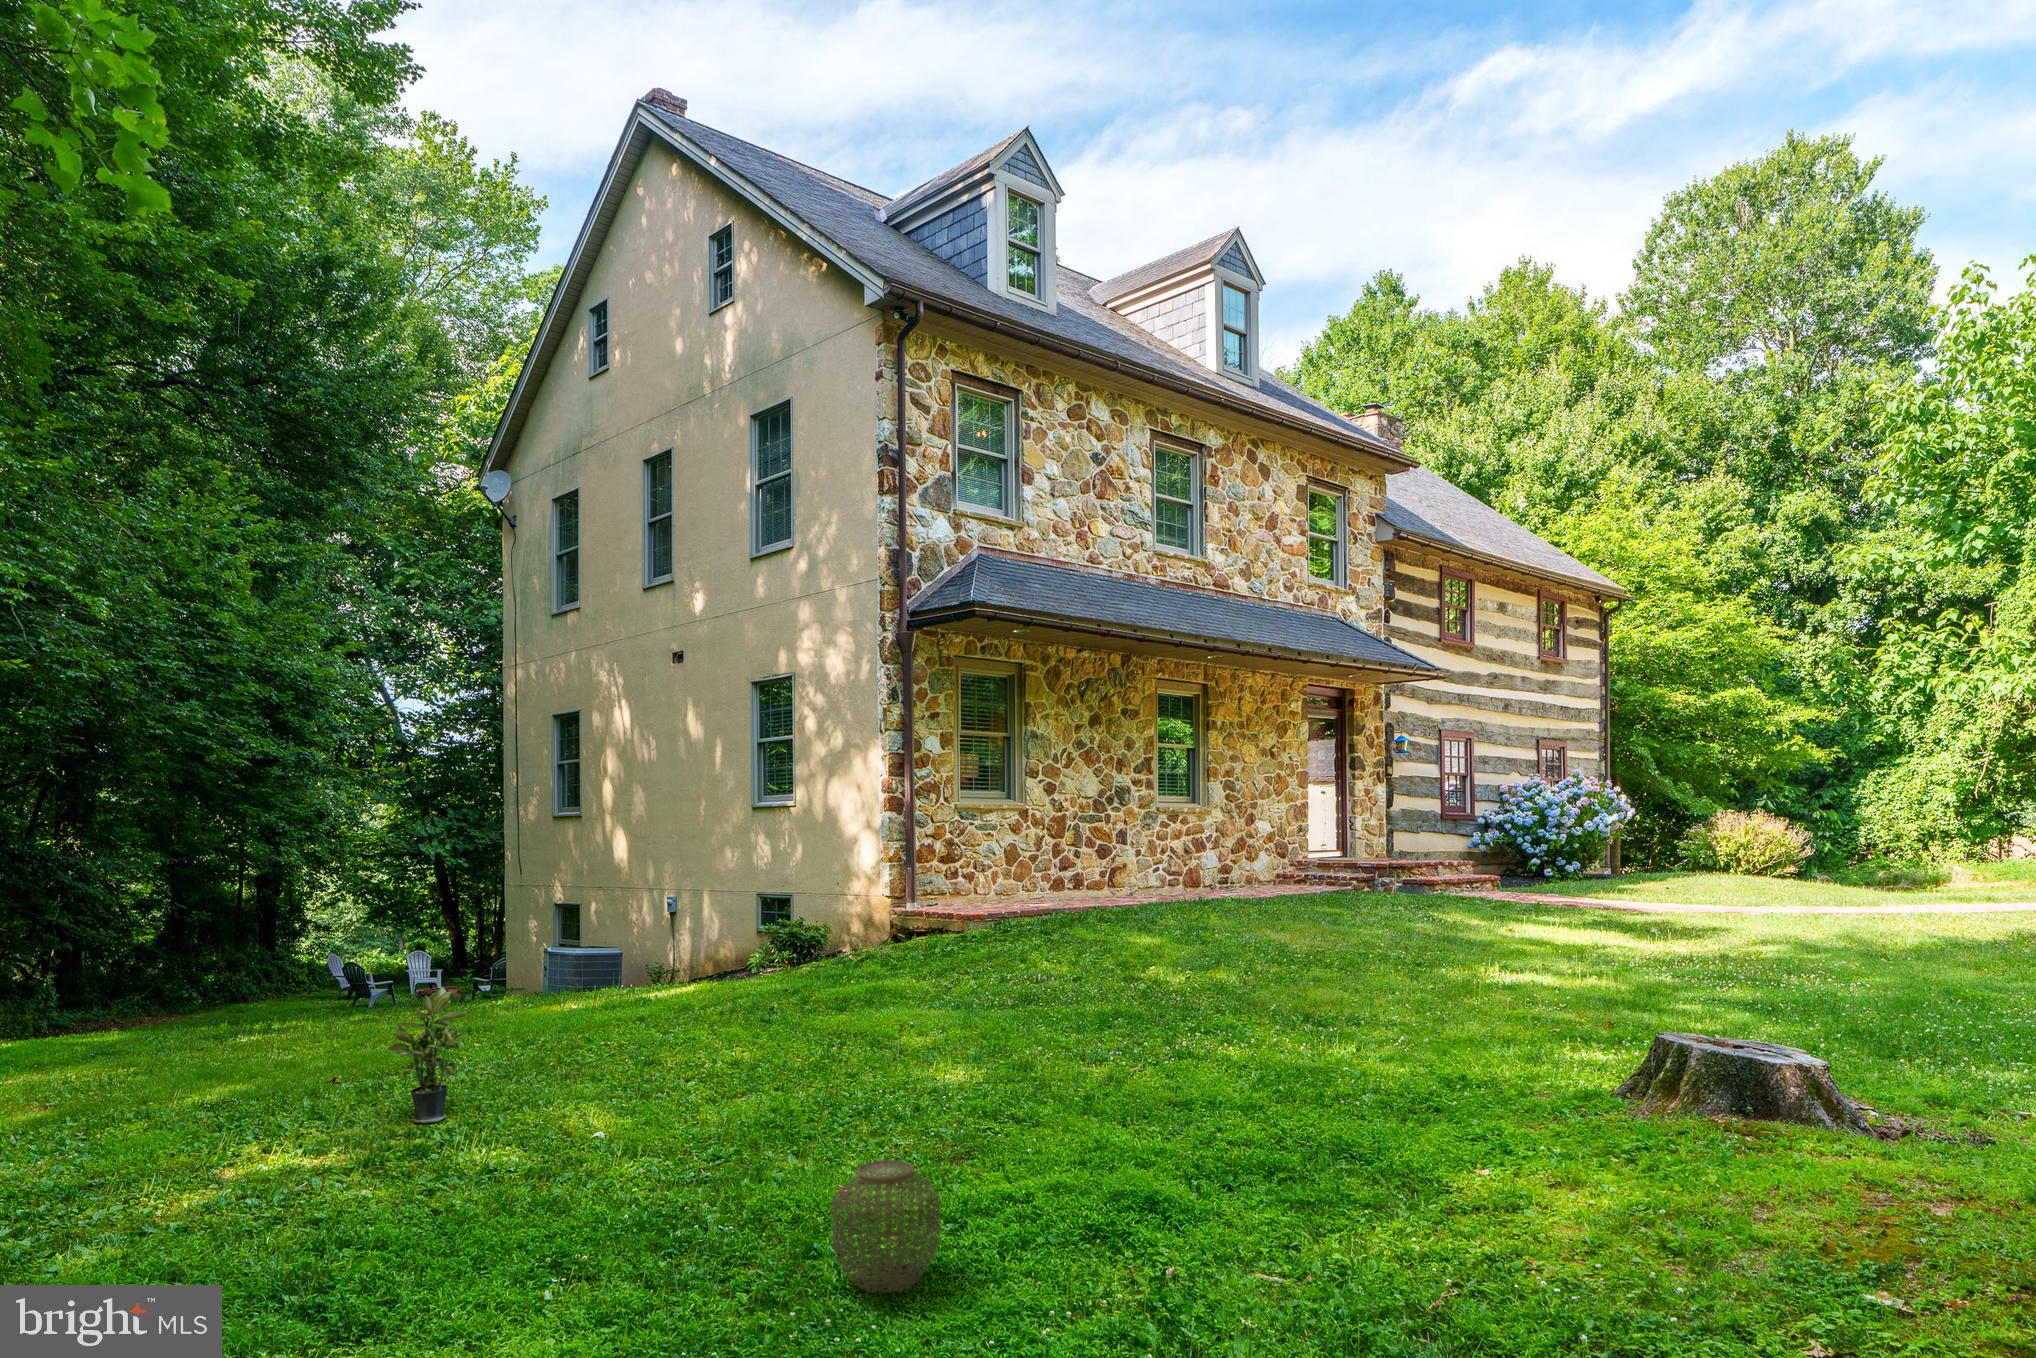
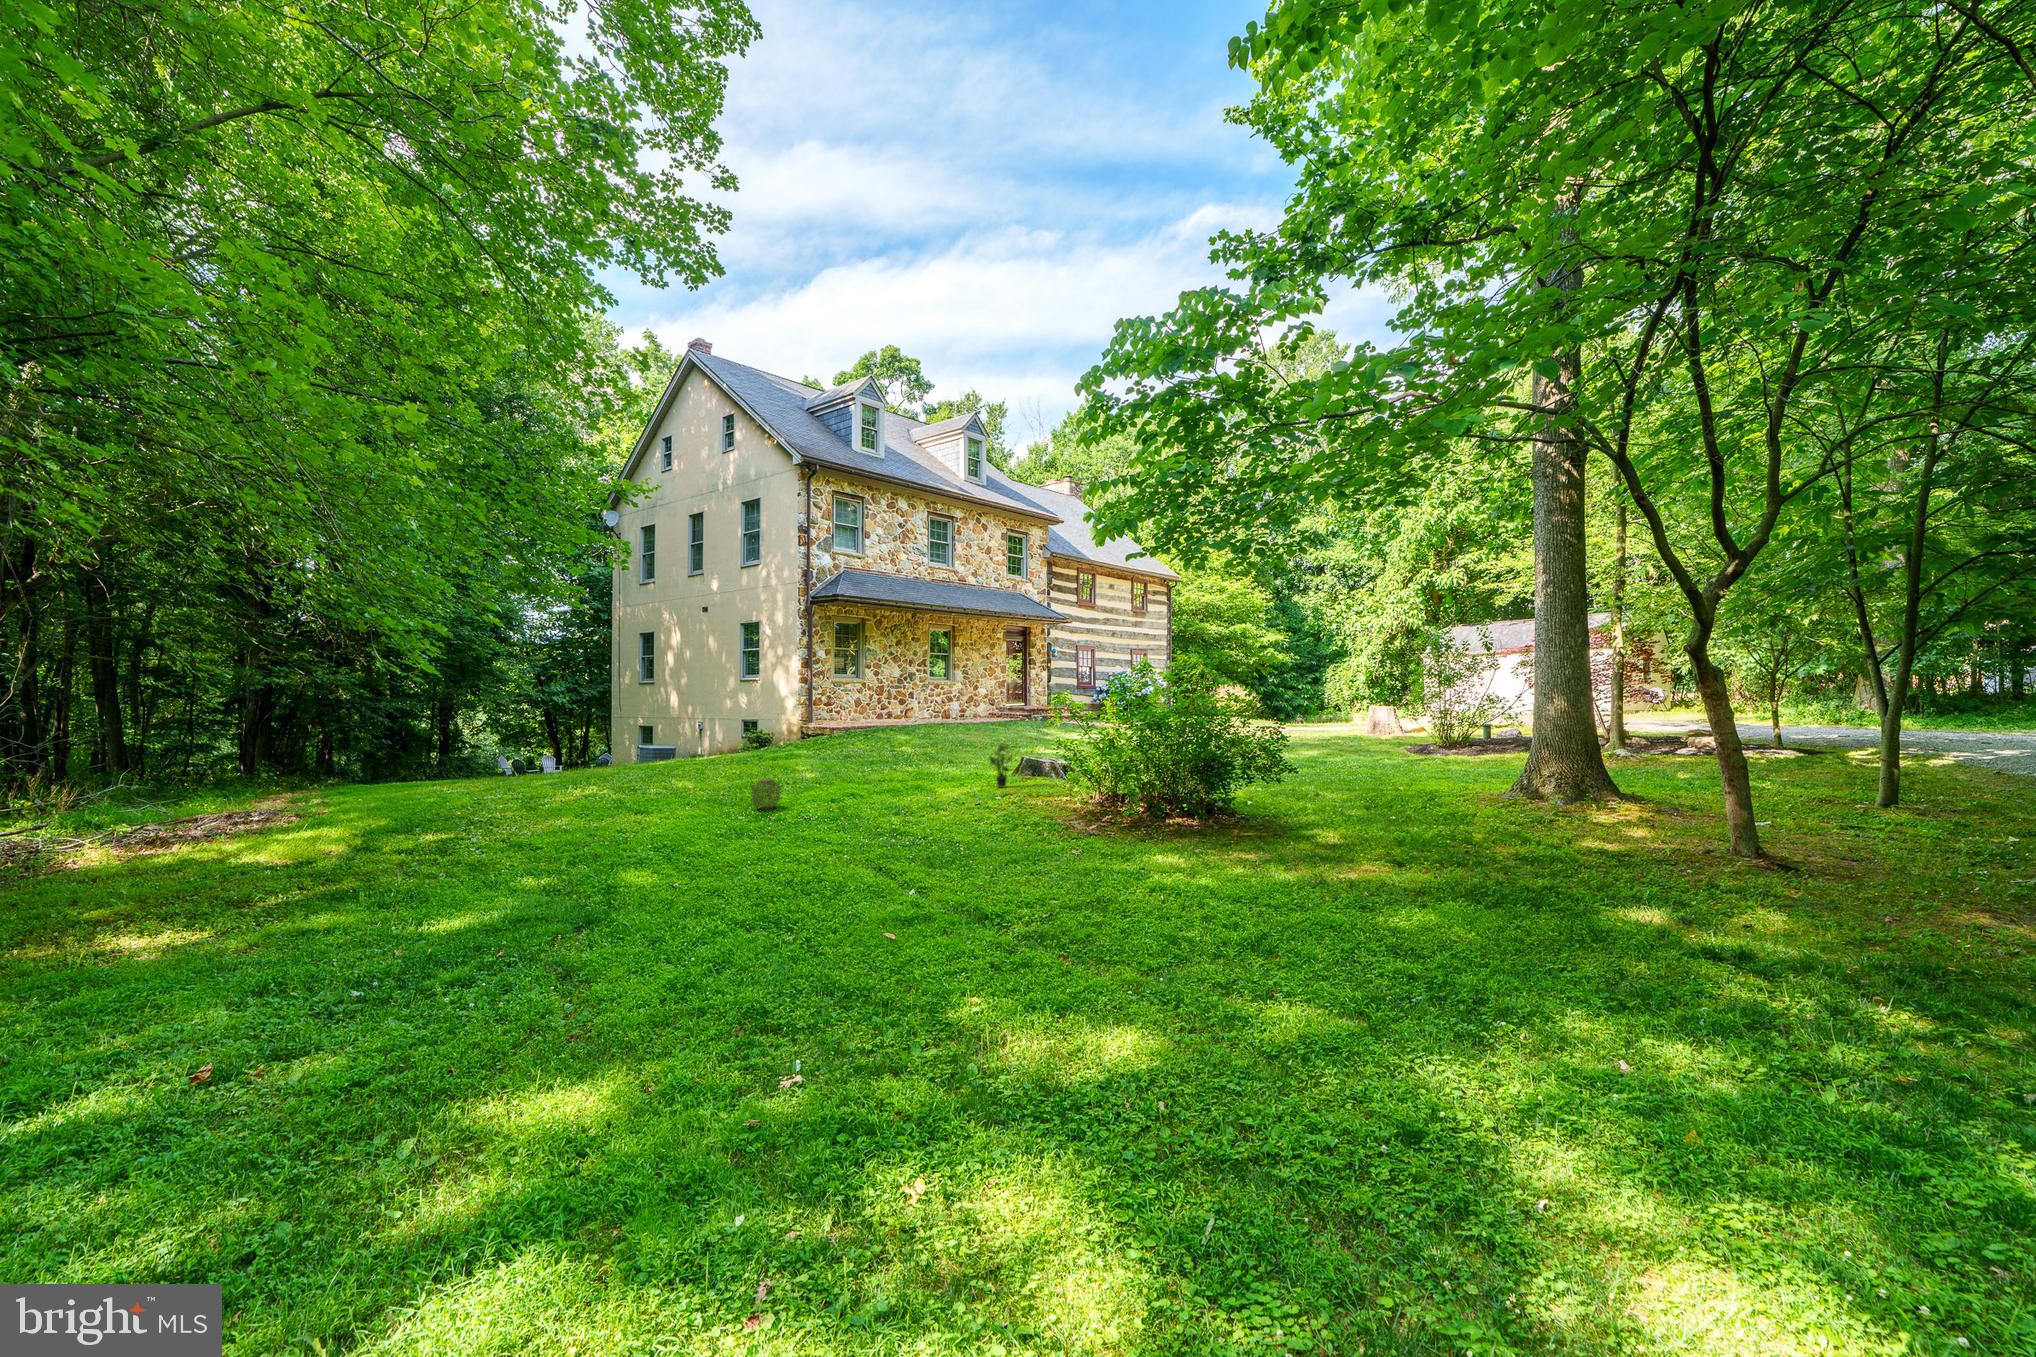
potted plant: present [388,987,467,1124] -> present [989,744,1012,788]

